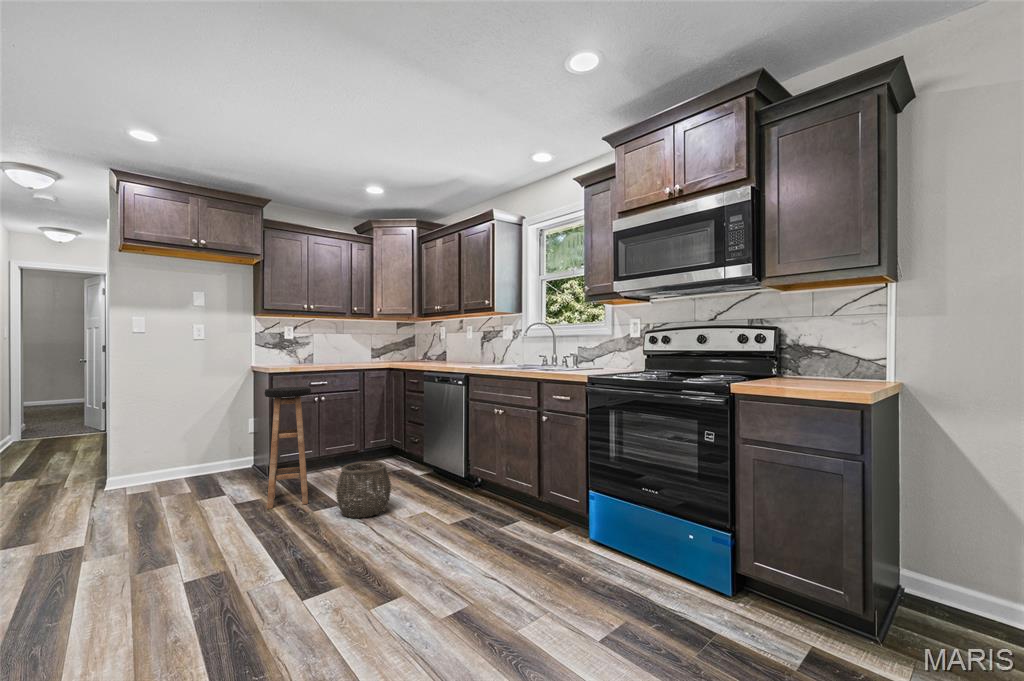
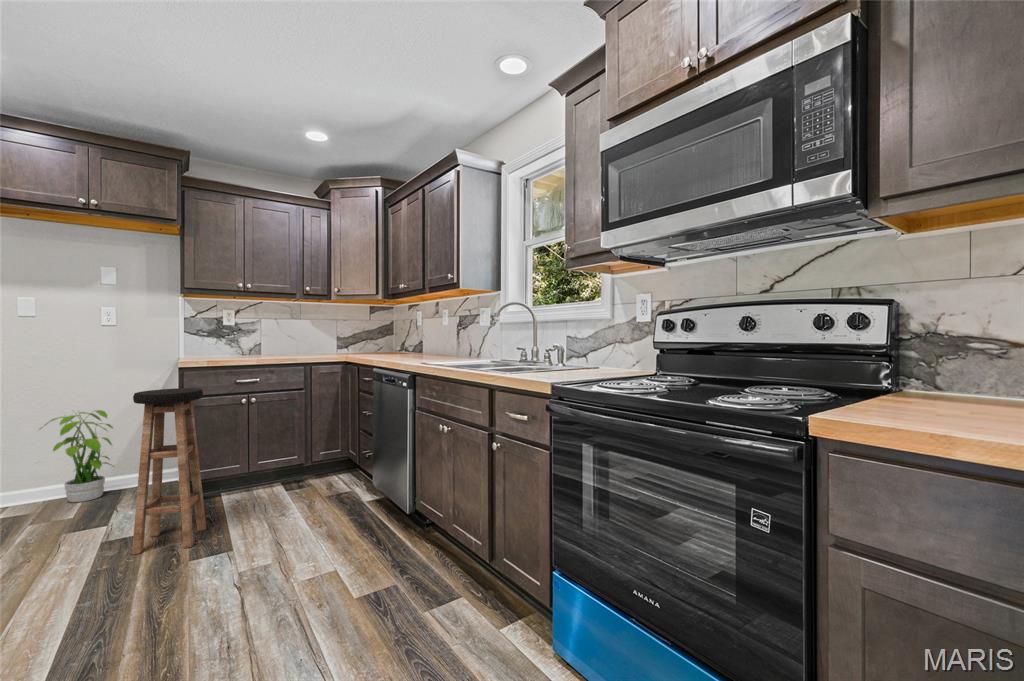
potted plant: none [152,407,208,482] -> present [38,410,113,502]
woven basket: present [336,461,391,518] -> none [208,493,293,580]

